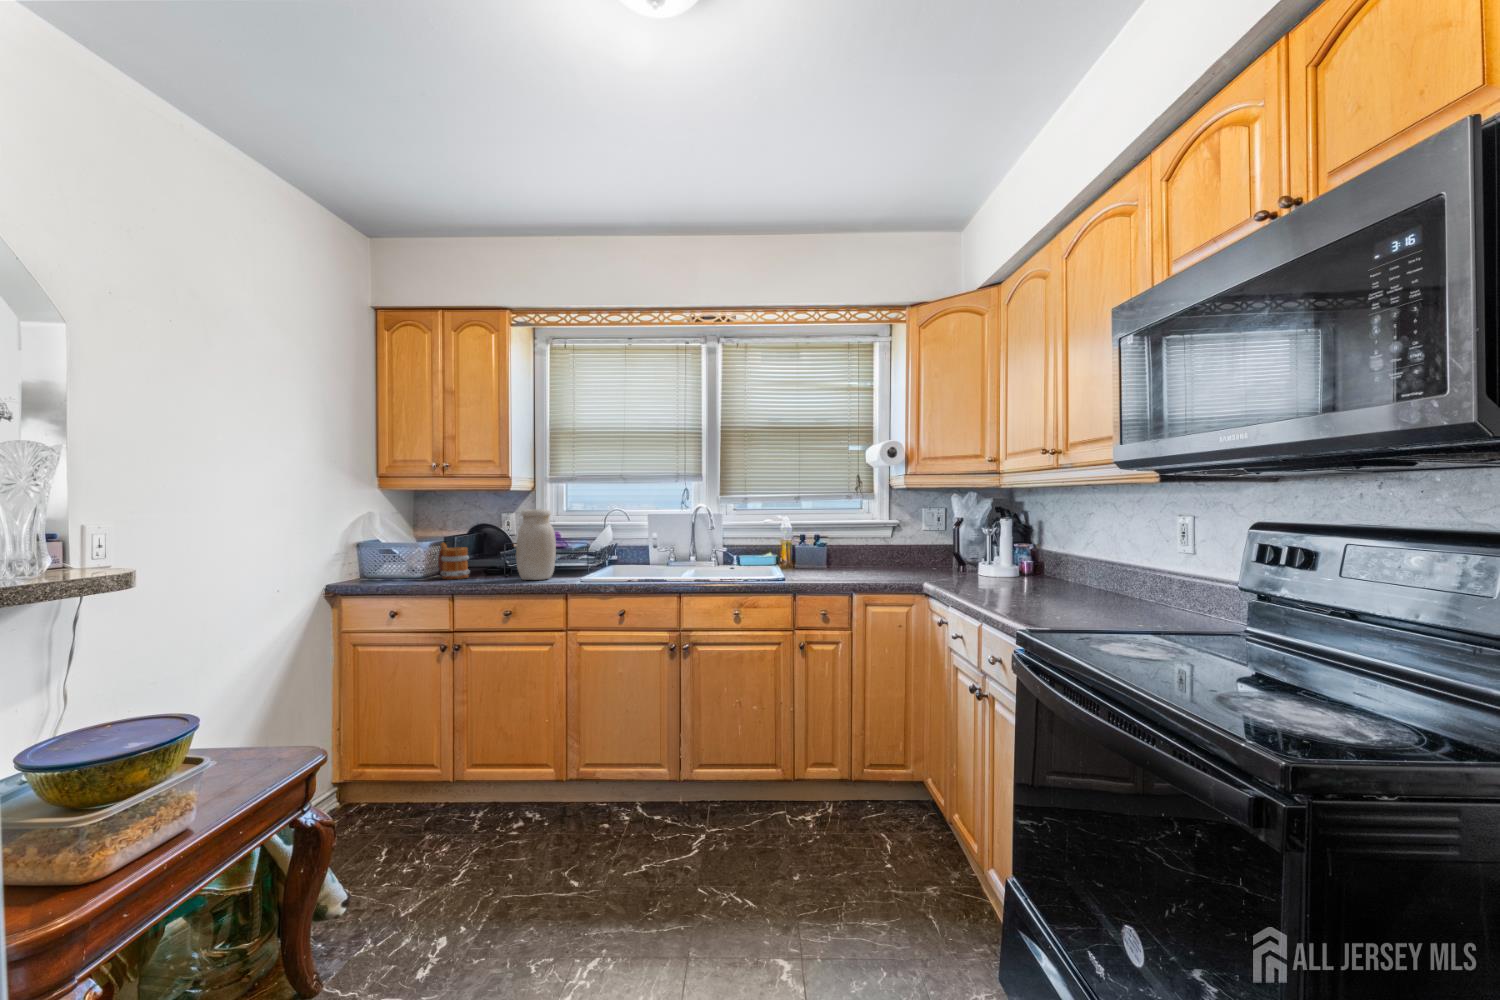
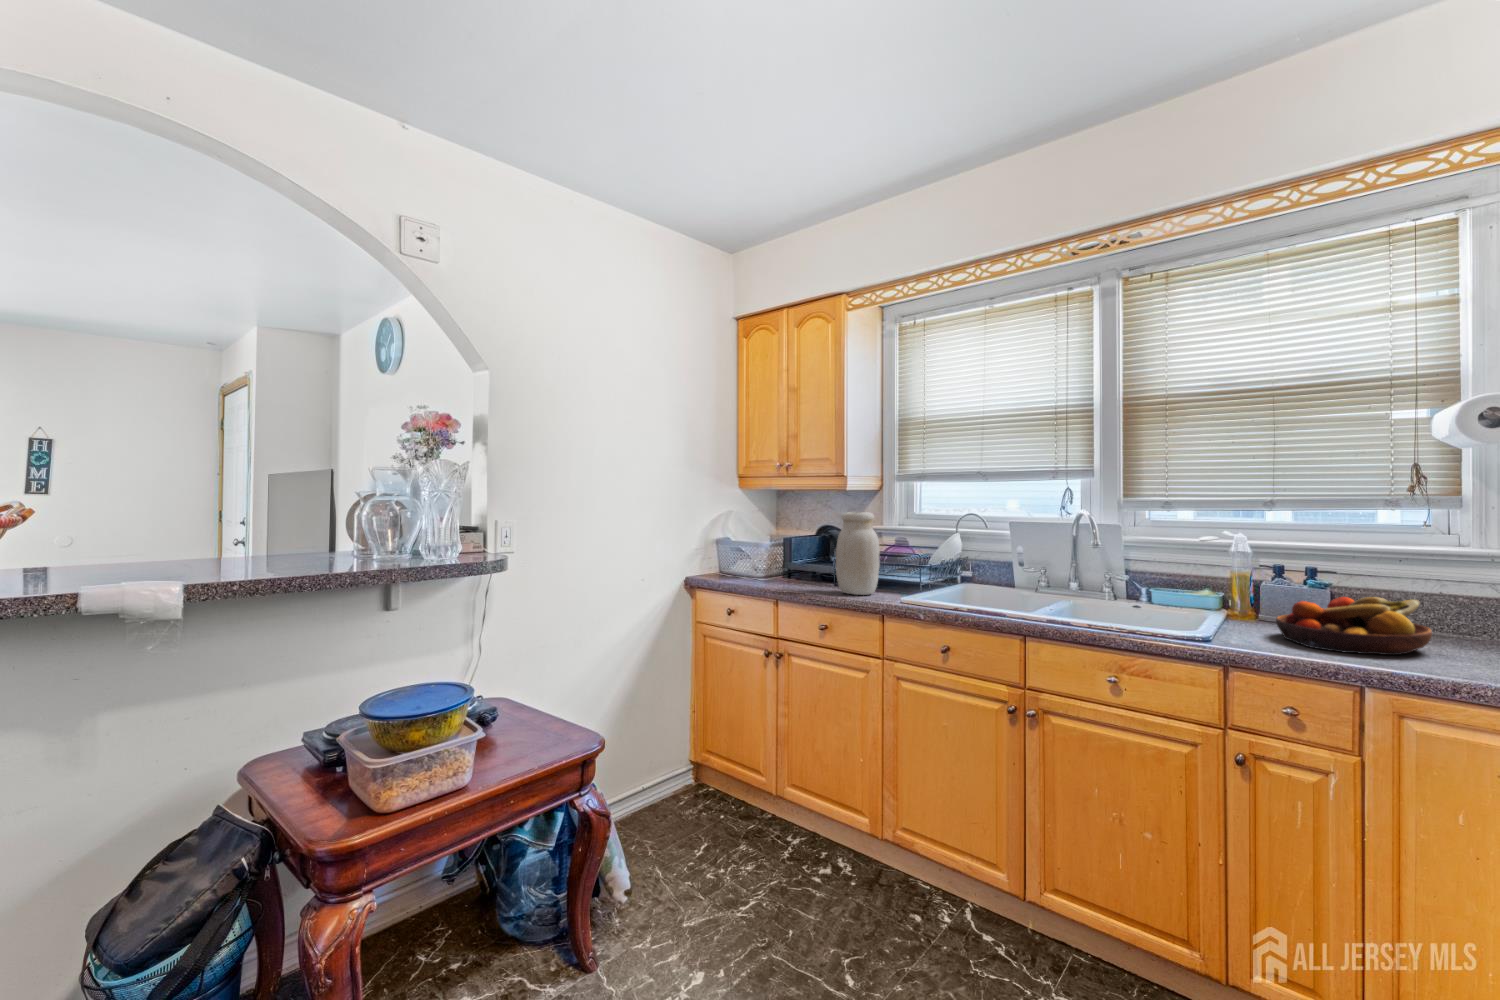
mug: present [438,543,470,579] -> none [771,545,800,584]
fruit bowl: none [810,548,874,579] -> present [1276,597,1432,655]

